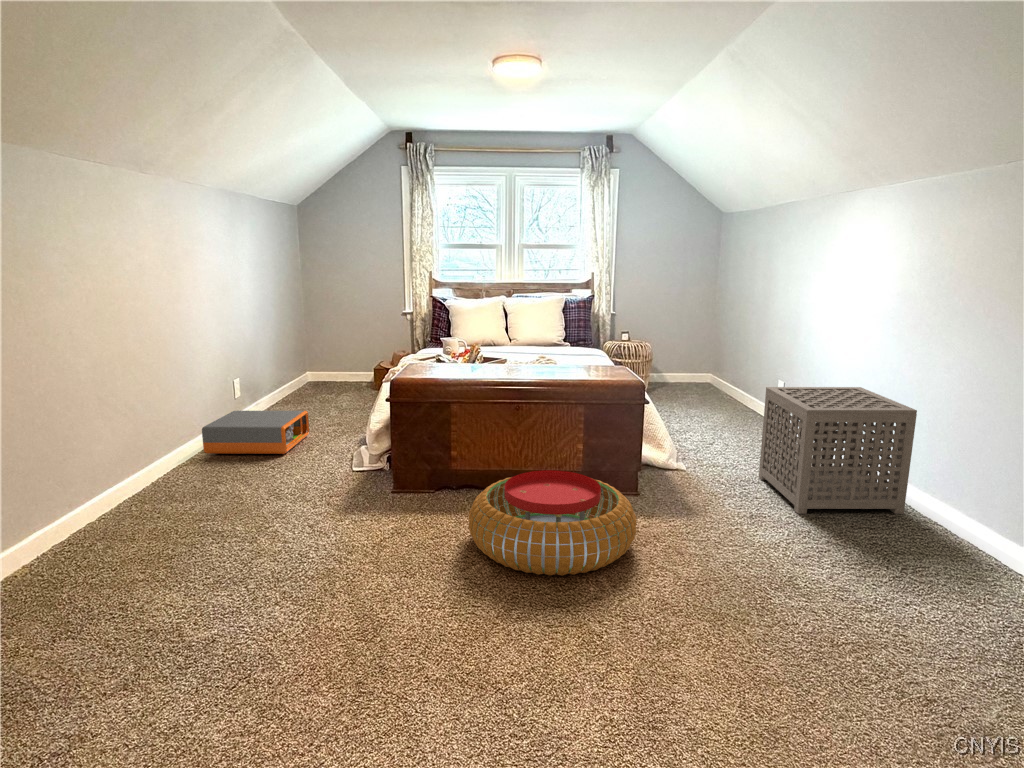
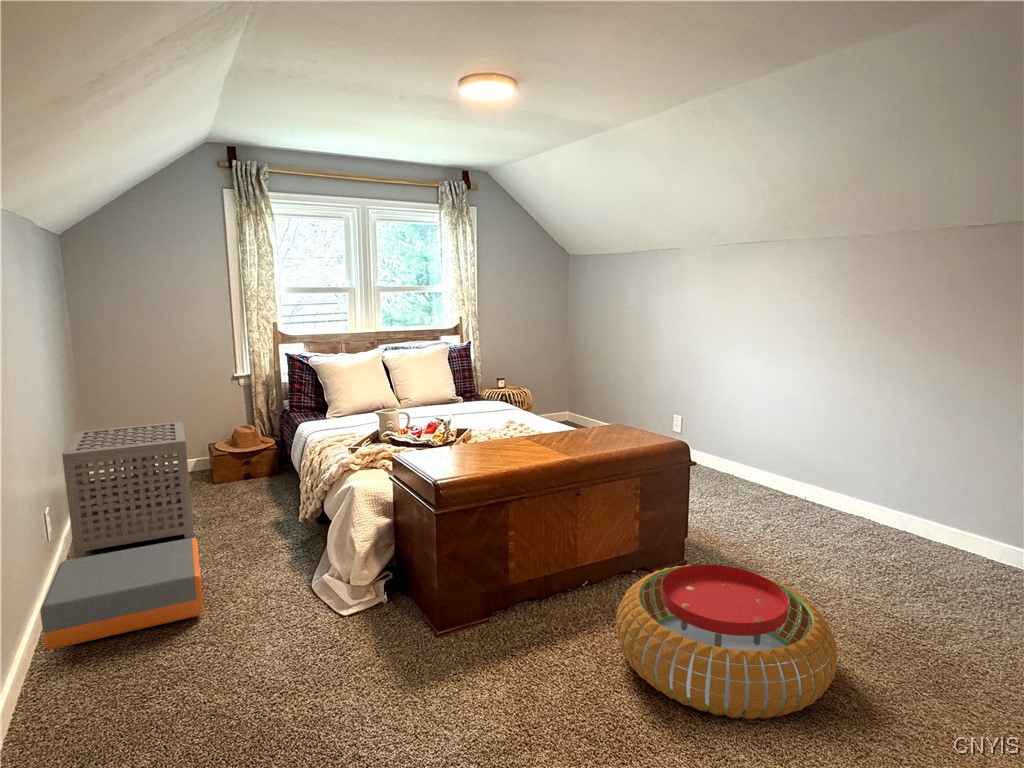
side table: present [759,387,917,514] -> present [62,422,194,558]

